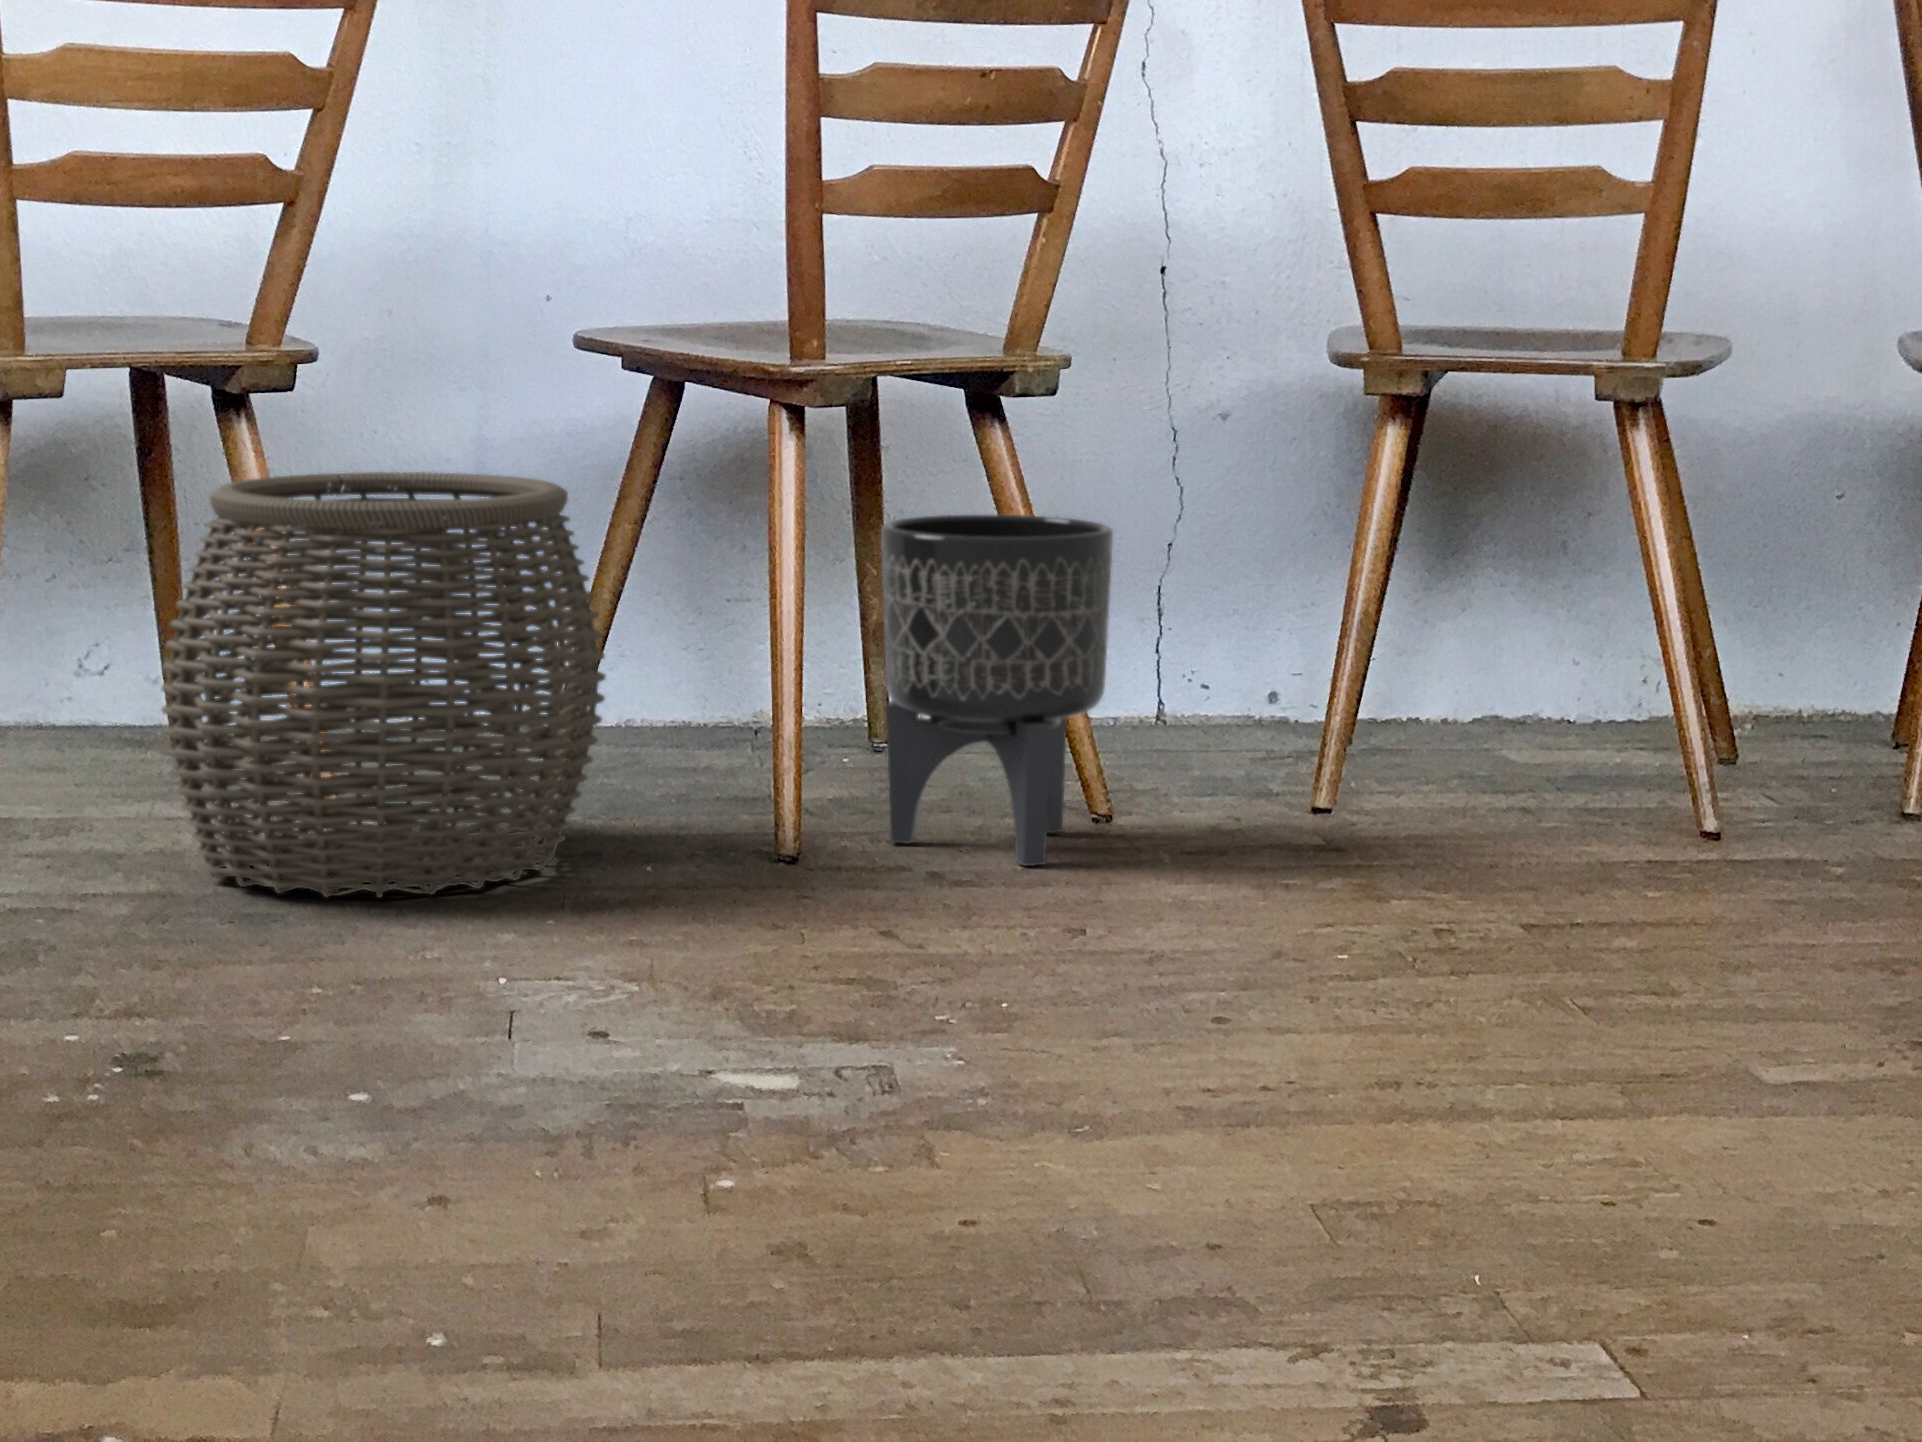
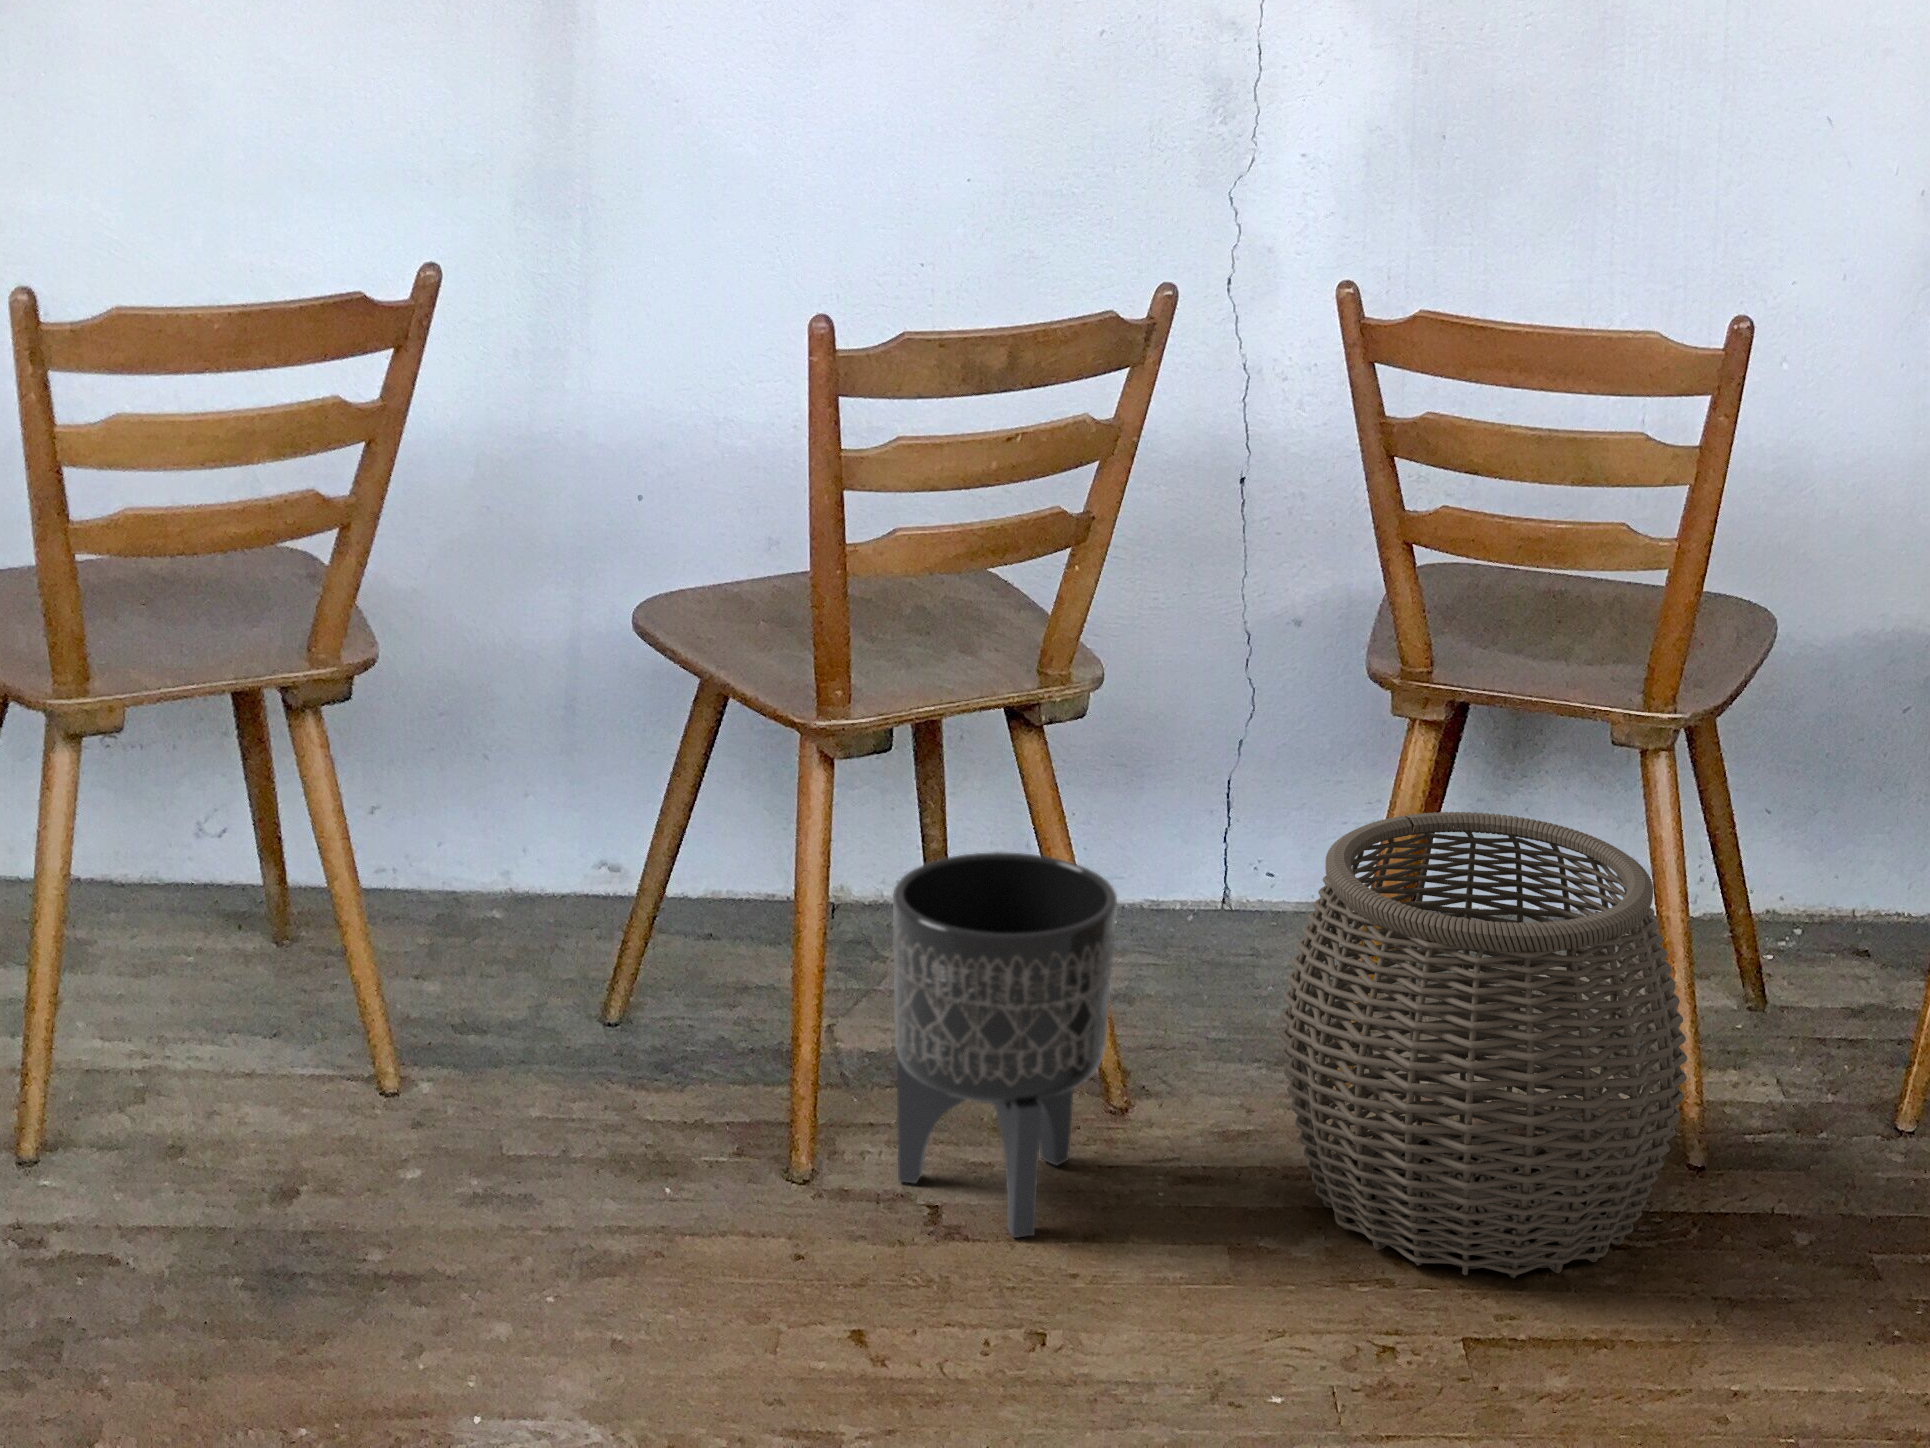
woven basket: present [161,472,606,897] -> present [1280,812,1687,1278]

